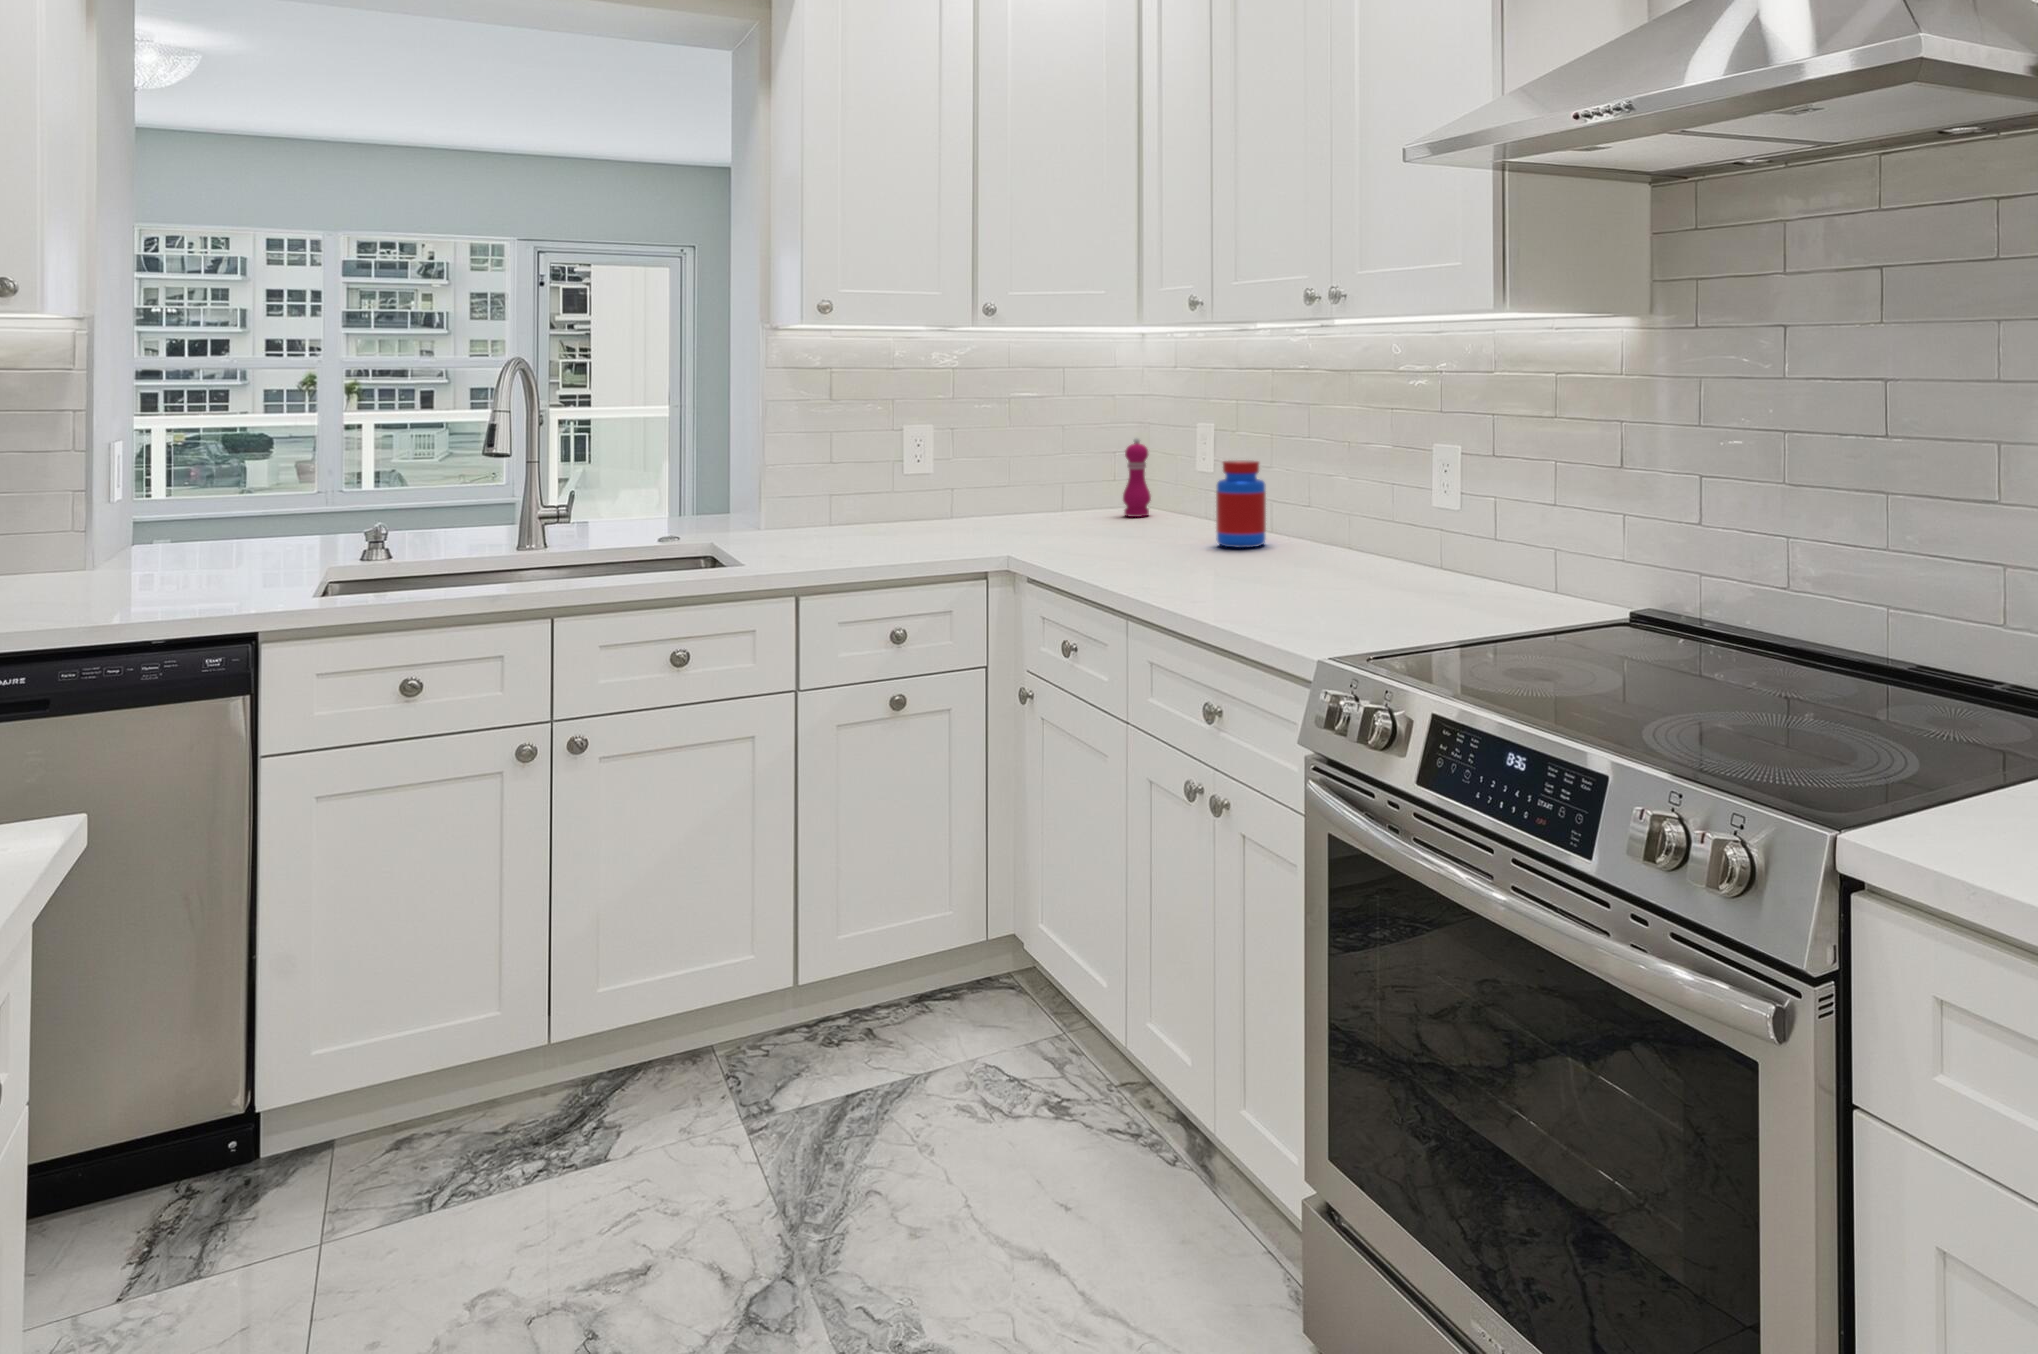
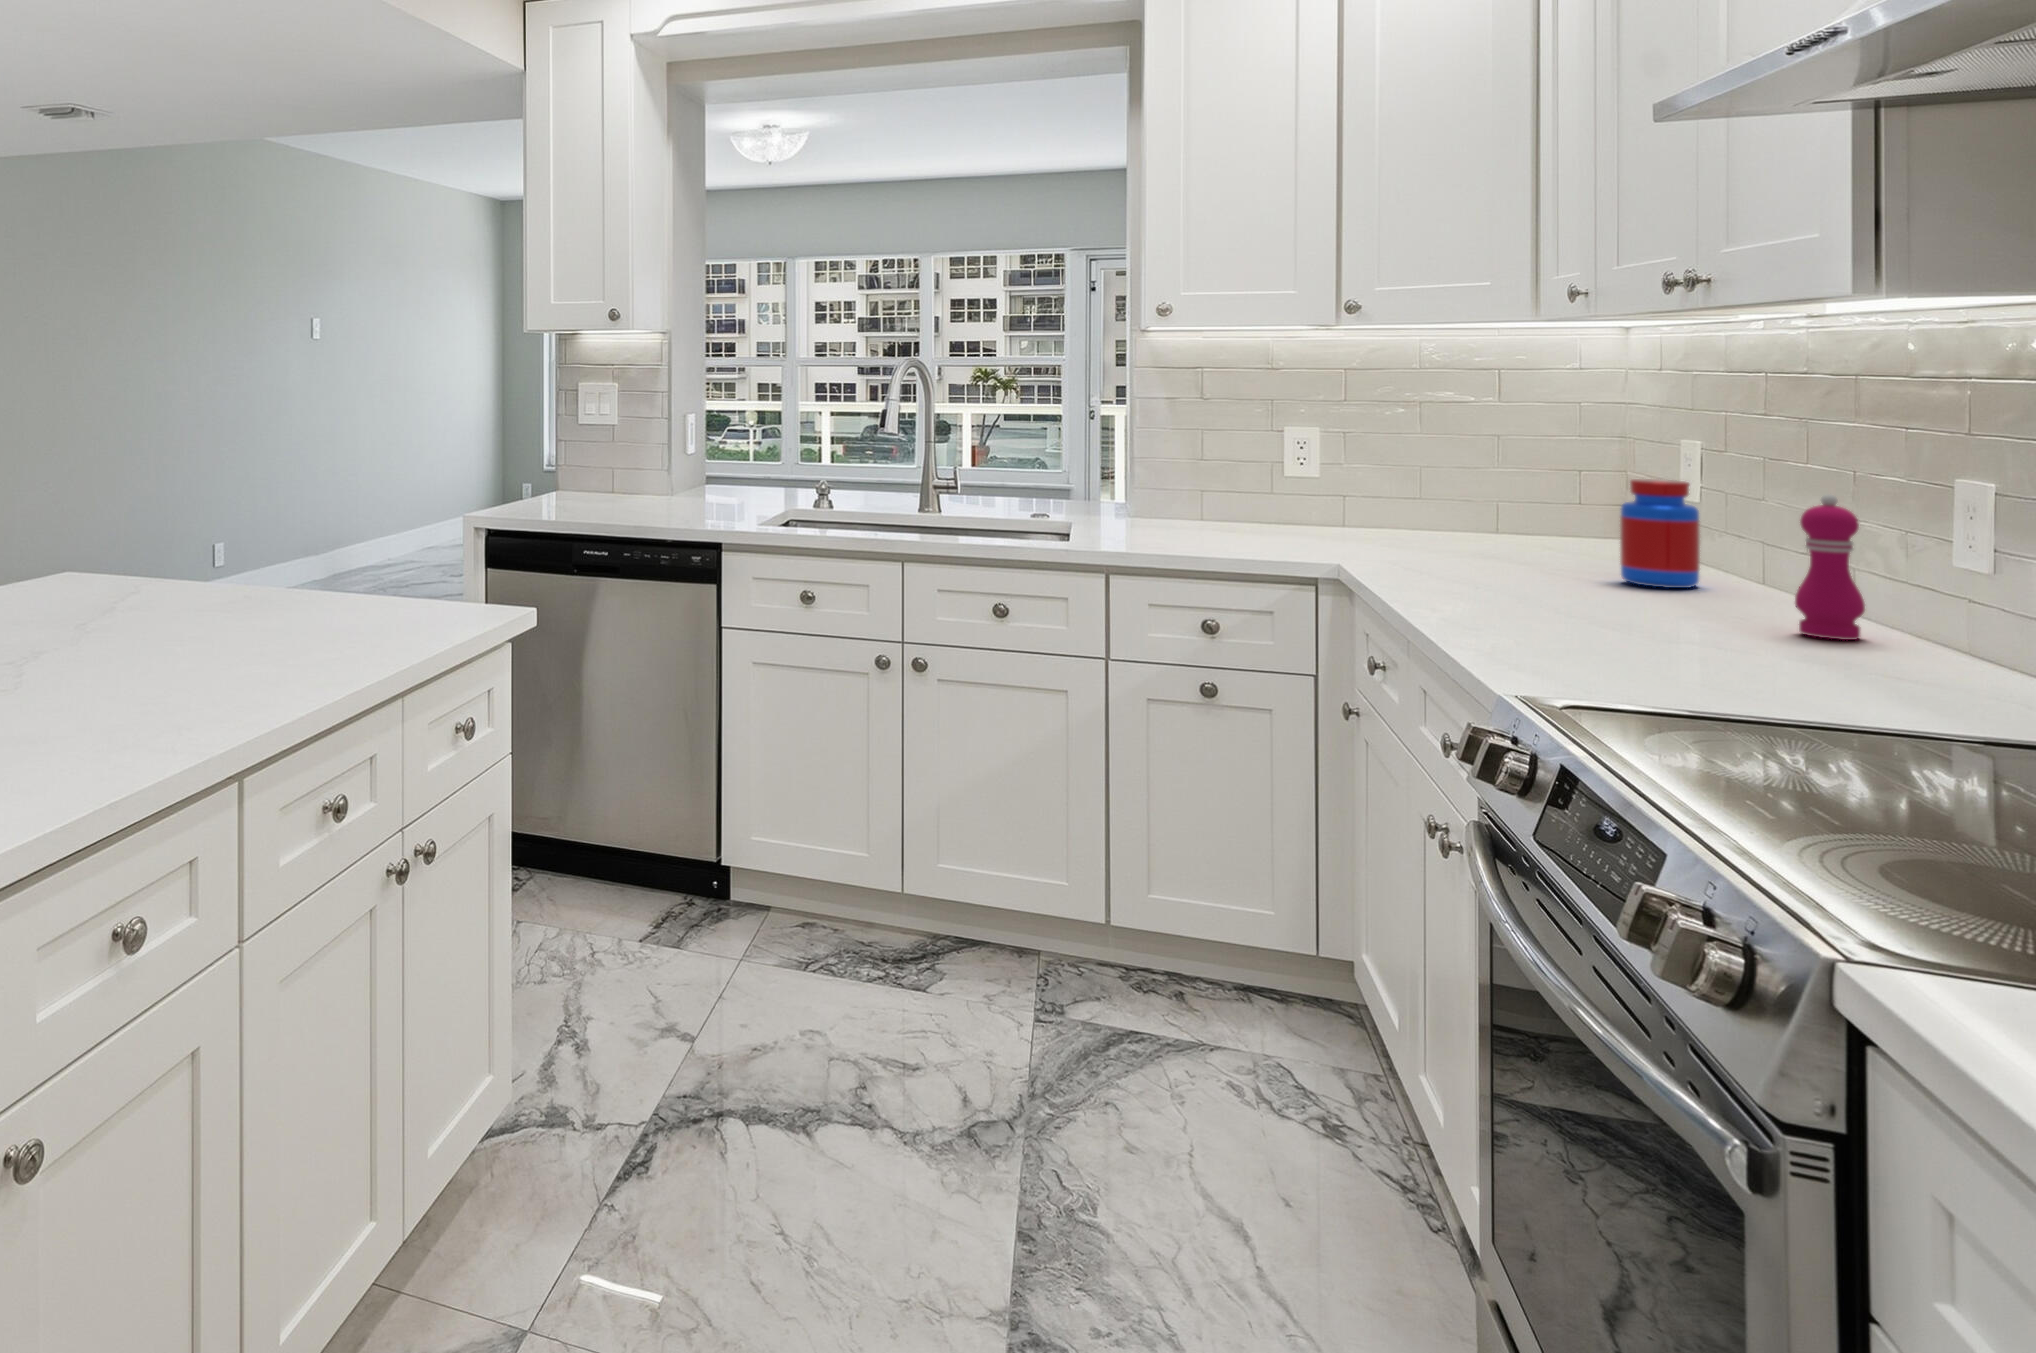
pepper mill: present [1123,438,1151,517] -> present [1795,494,1865,640]

